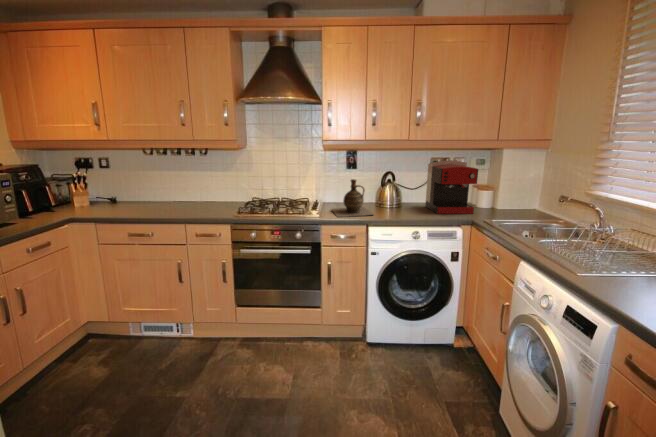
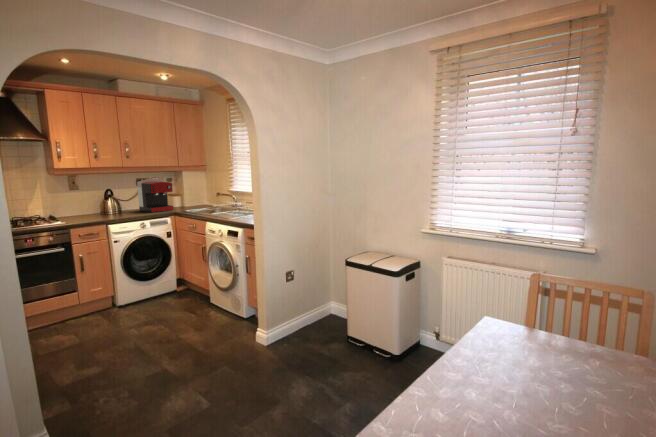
ceramic jug: present [331,179,373,217] -> none [68,195,109,222]

